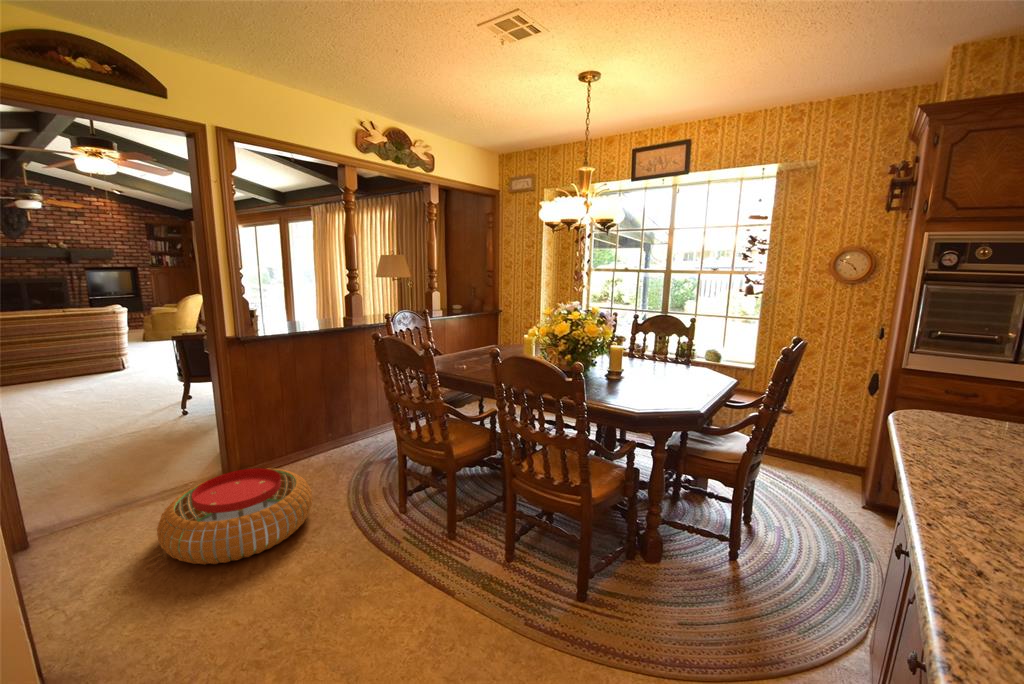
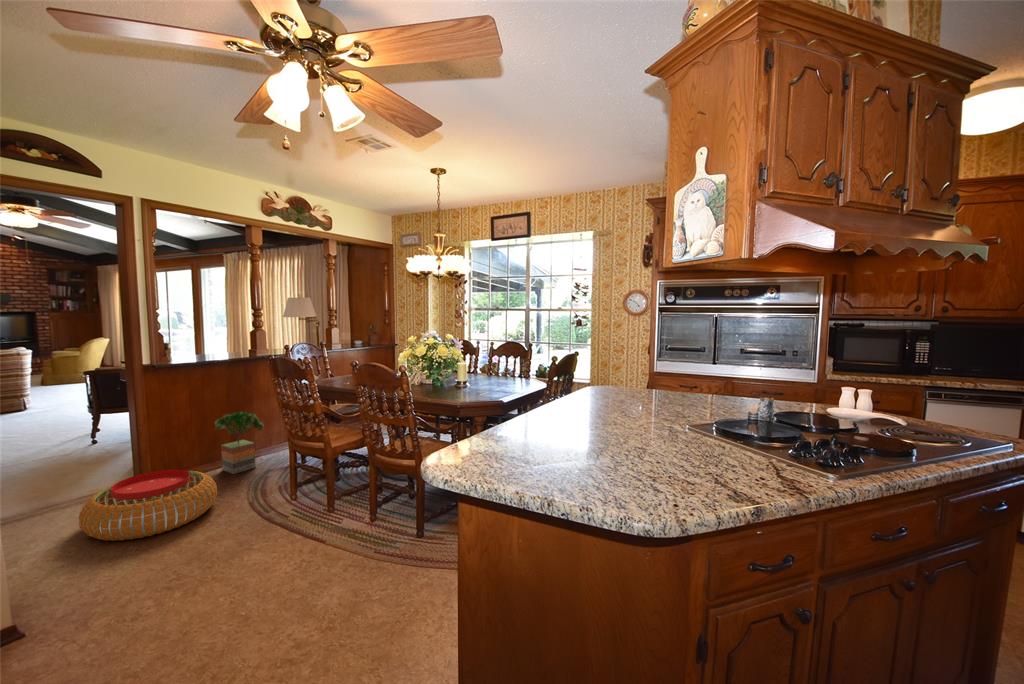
potted tree: none [305,392,362,468] -> present [215,411,263,474]

